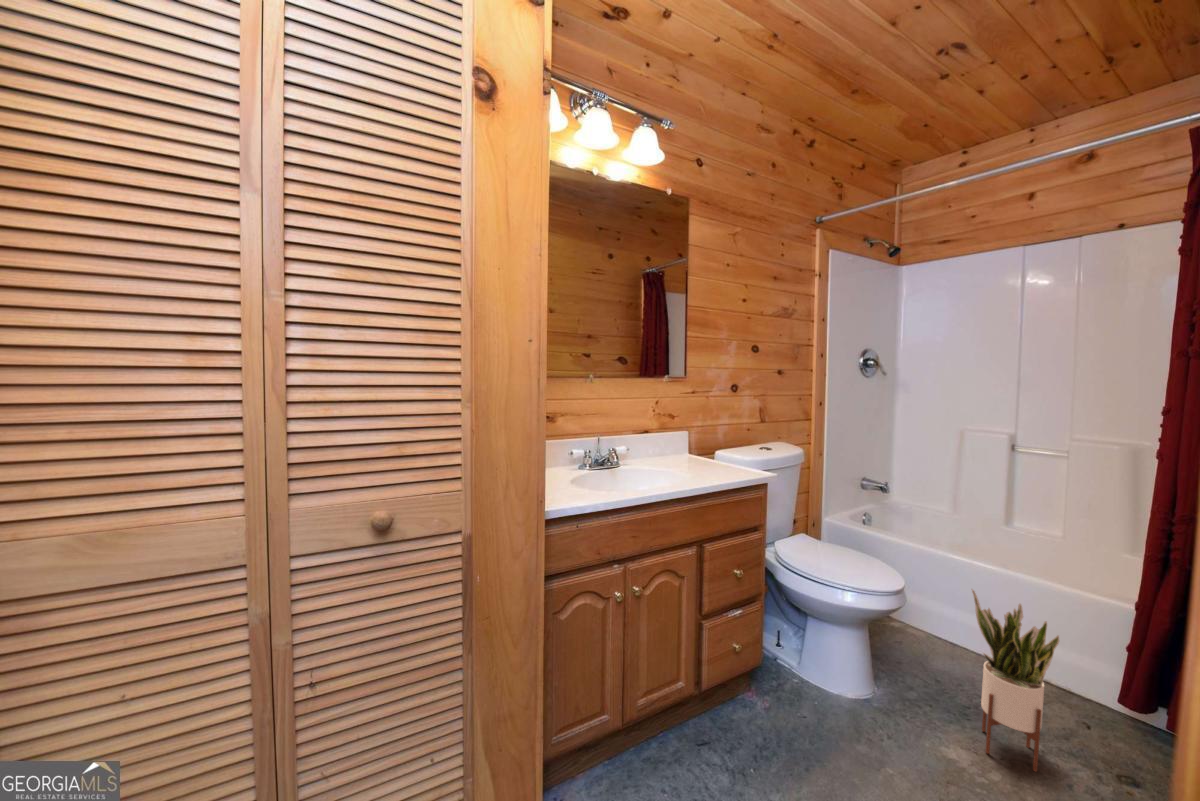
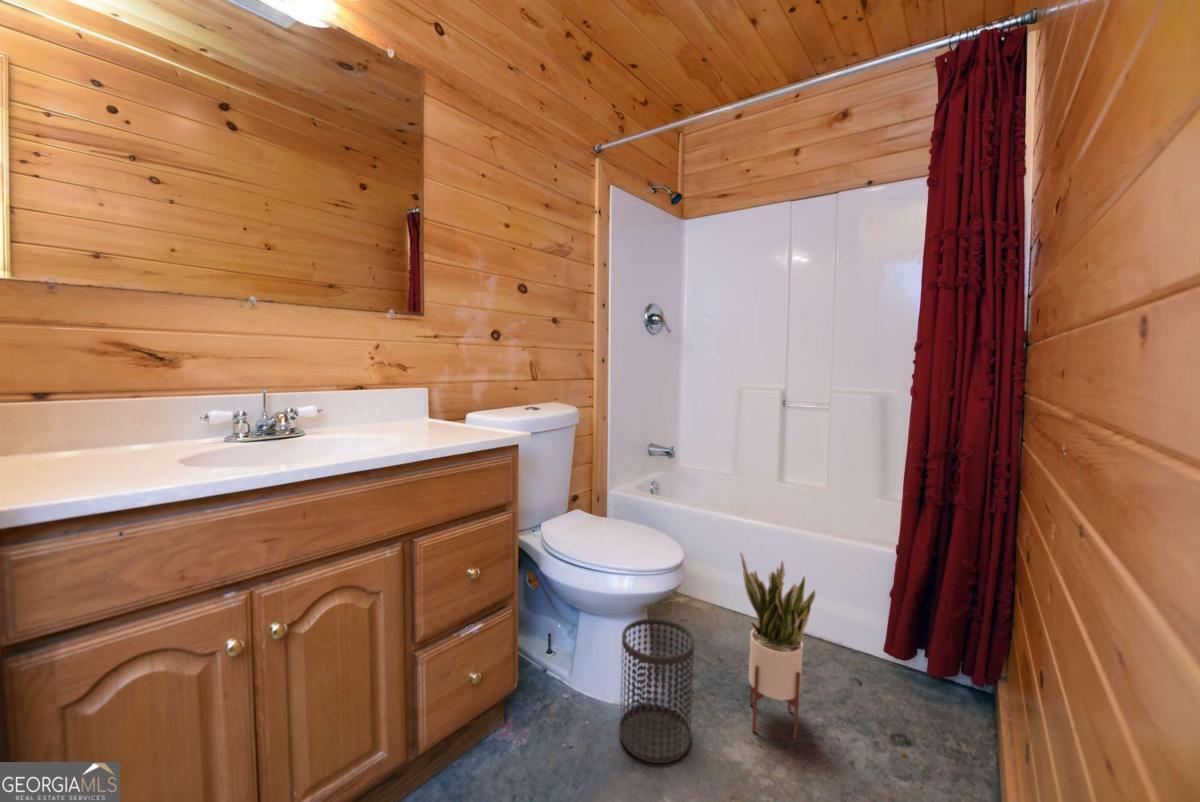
wastebasket: none [851,632,925,755] -> present [619,618,694,763]

